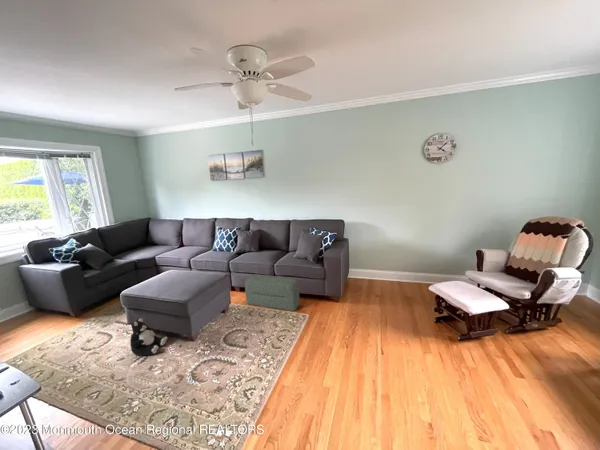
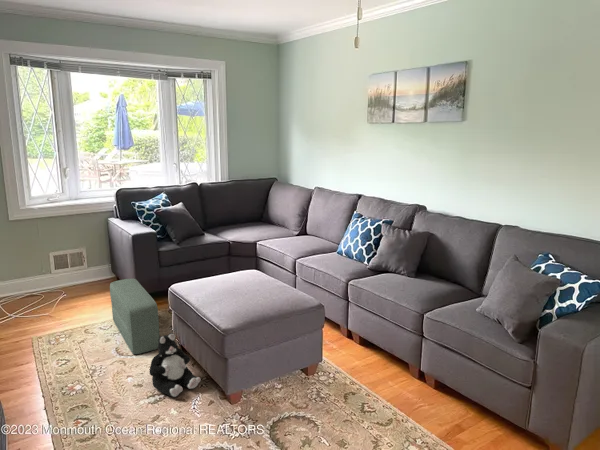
pouf: present [245,274,300,311] -> present [110,279,160,354]

